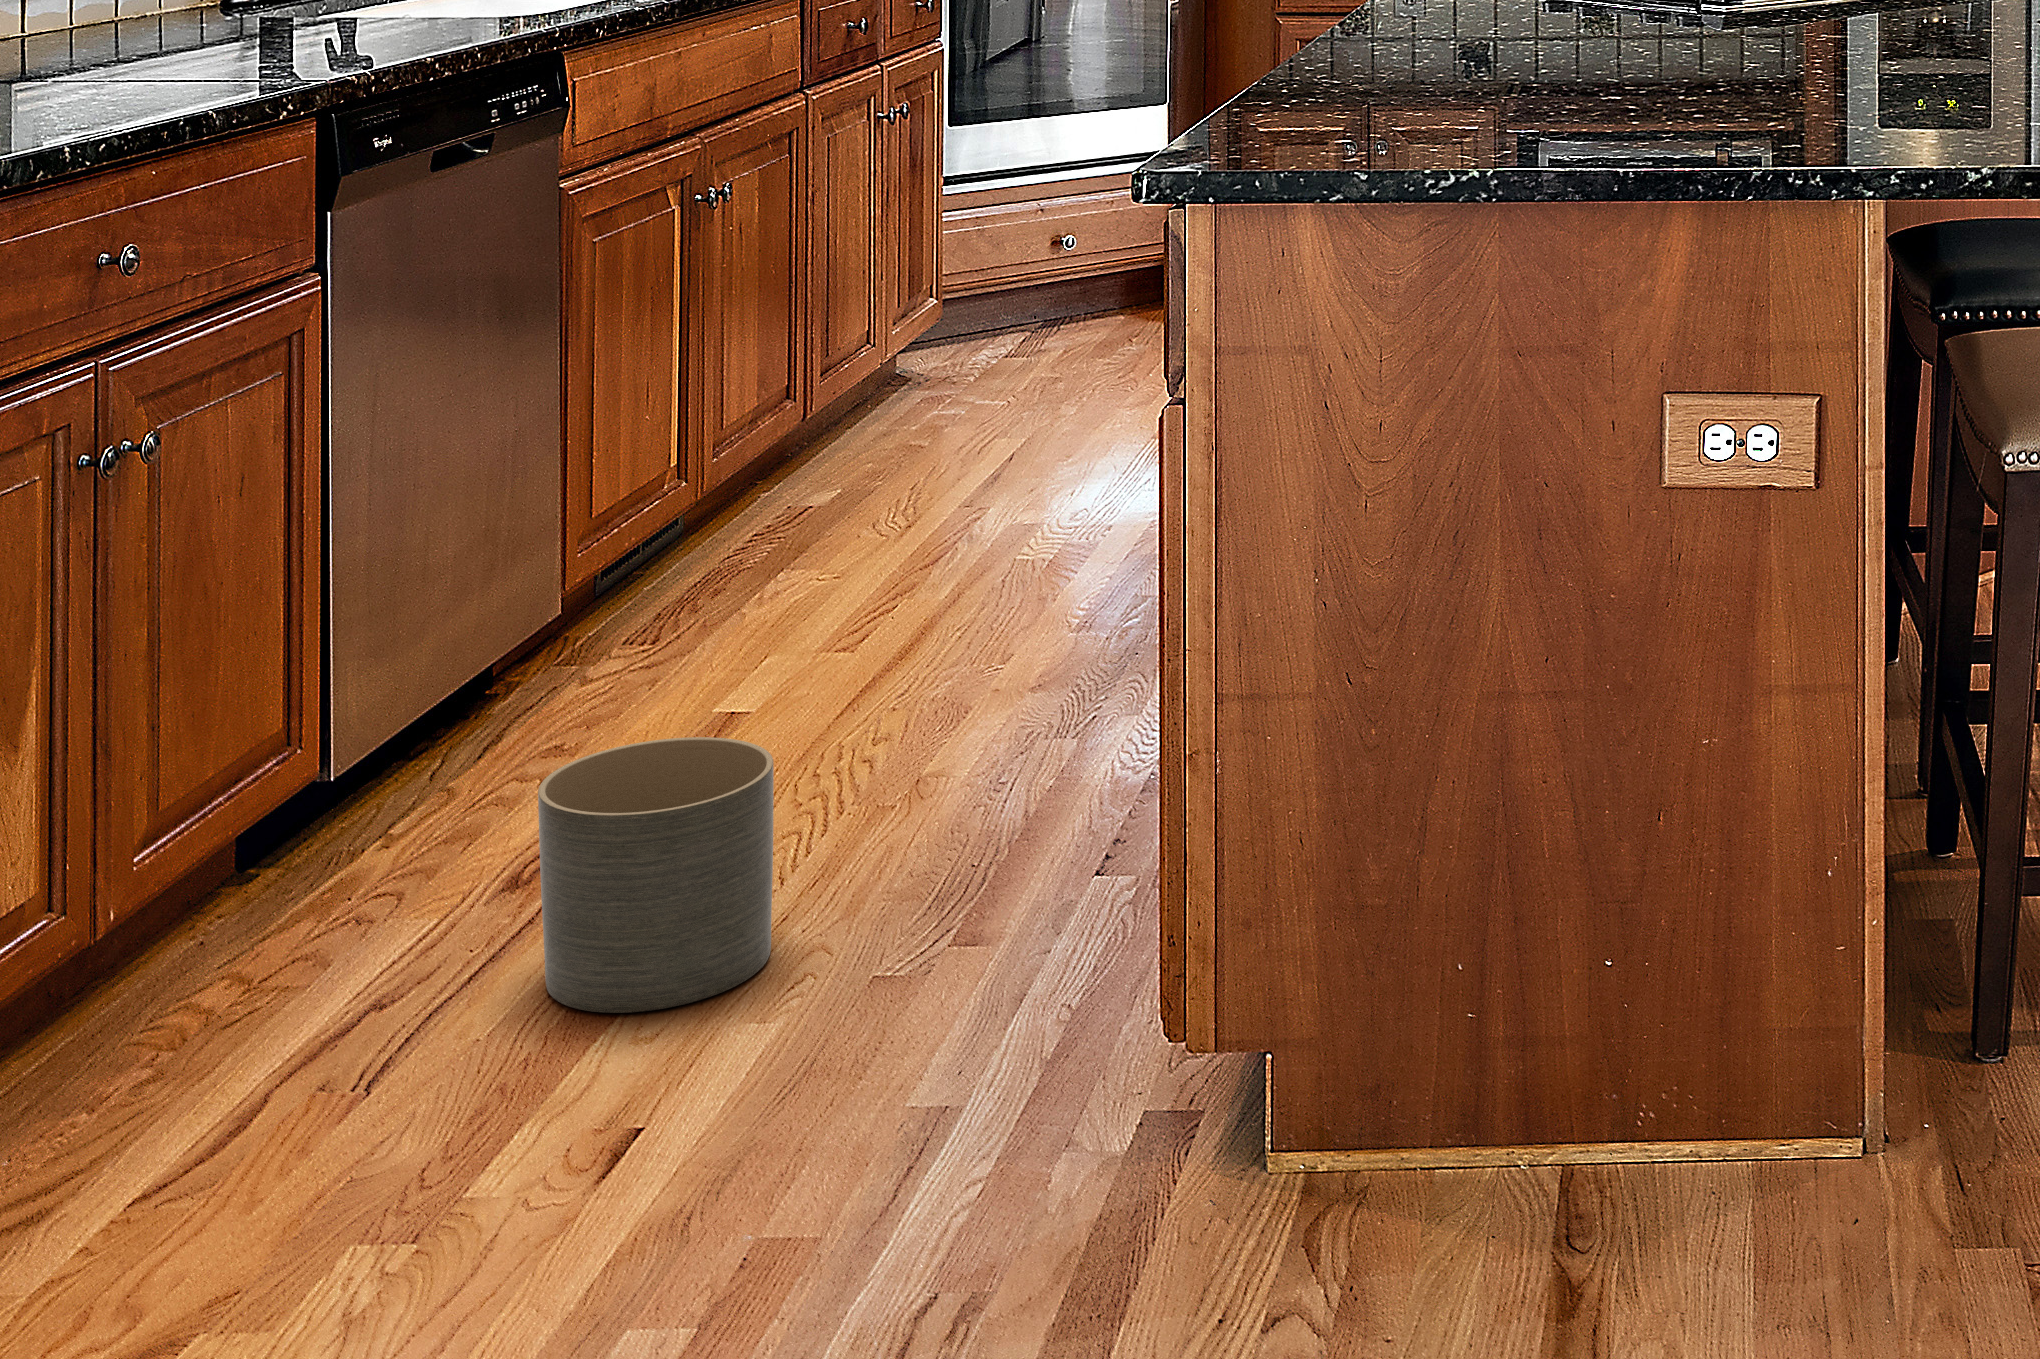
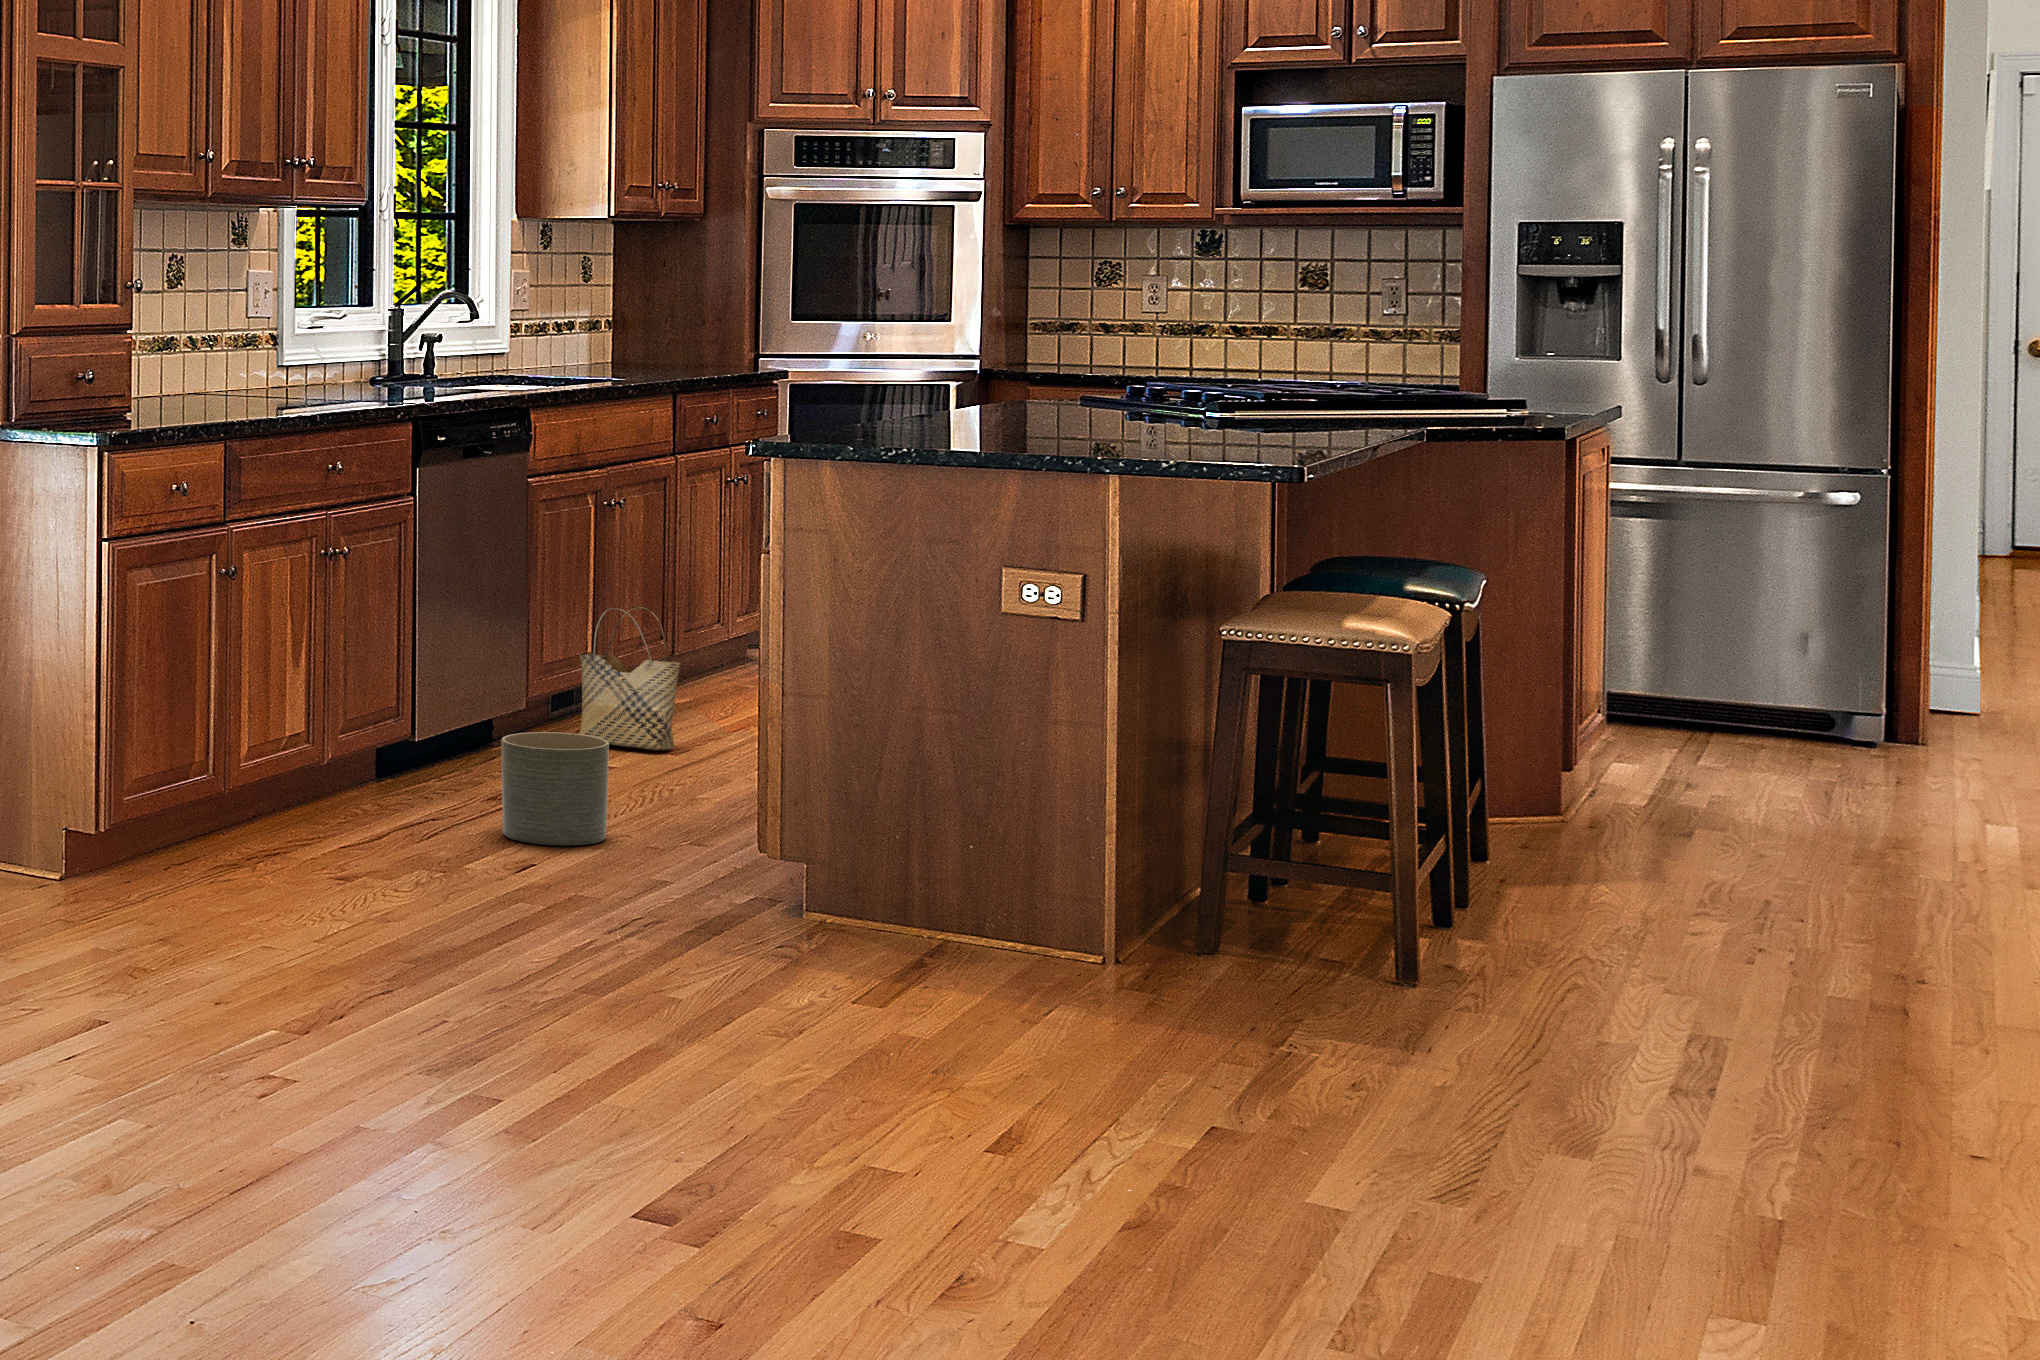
woven basket: none [660,378,850,634] -> present [579,606,681,750]

